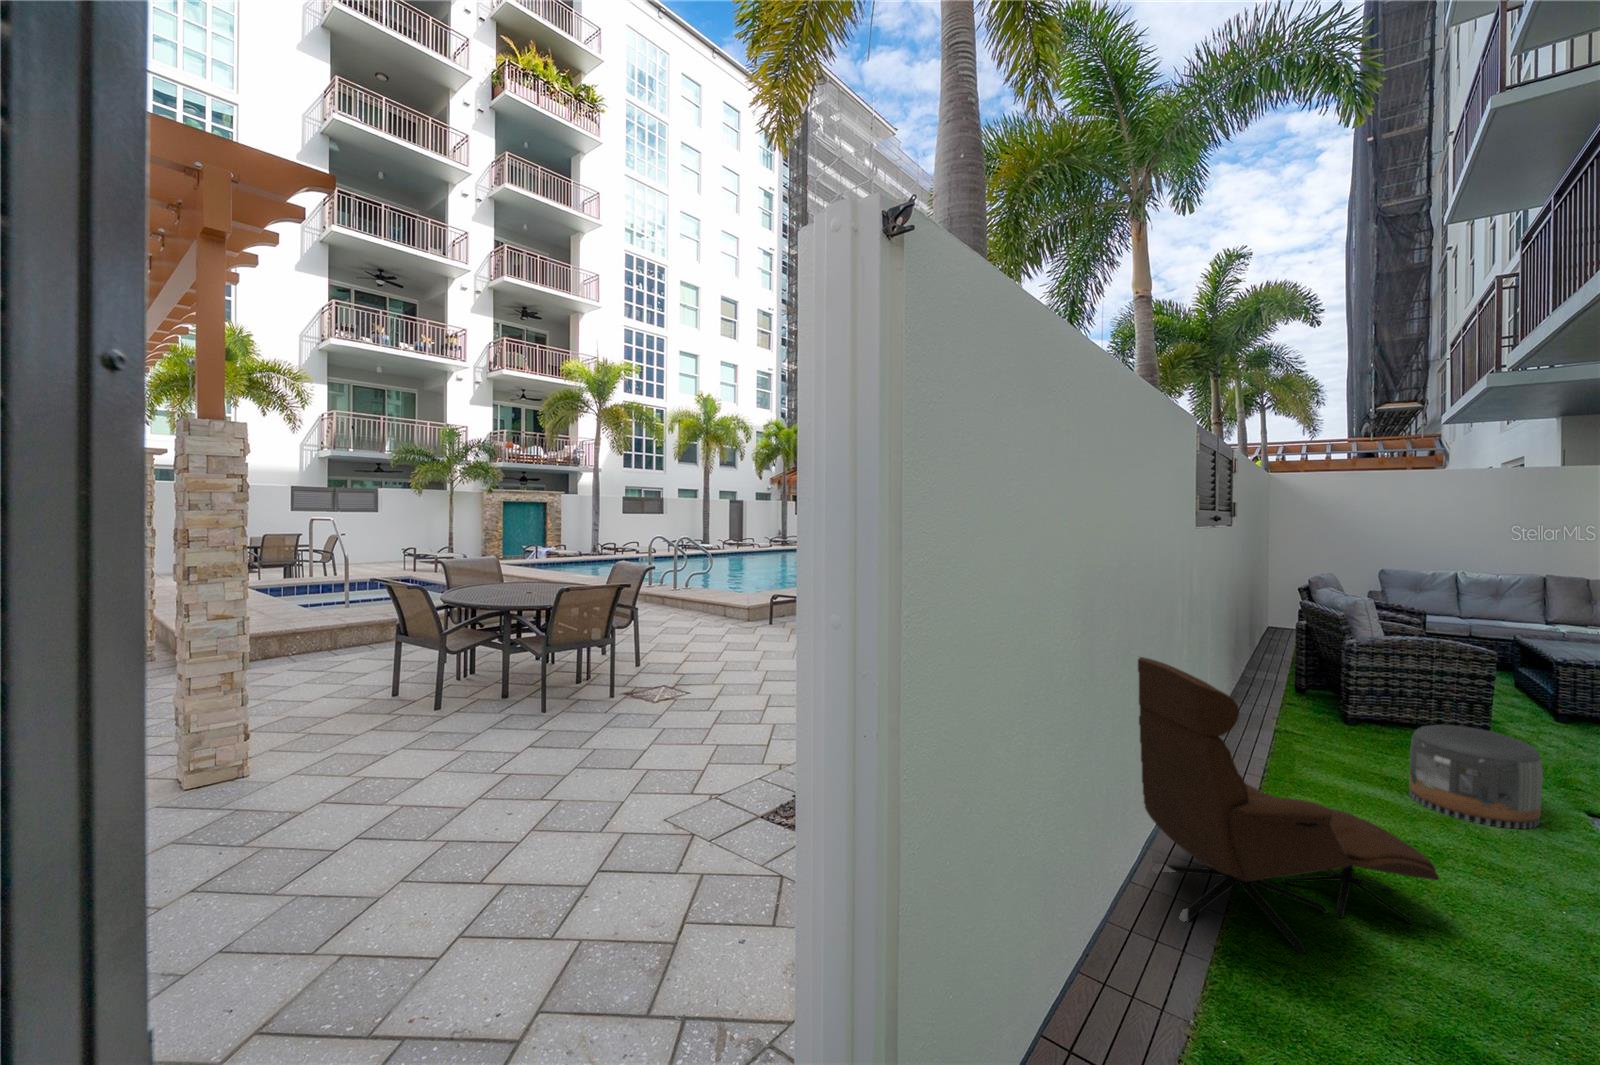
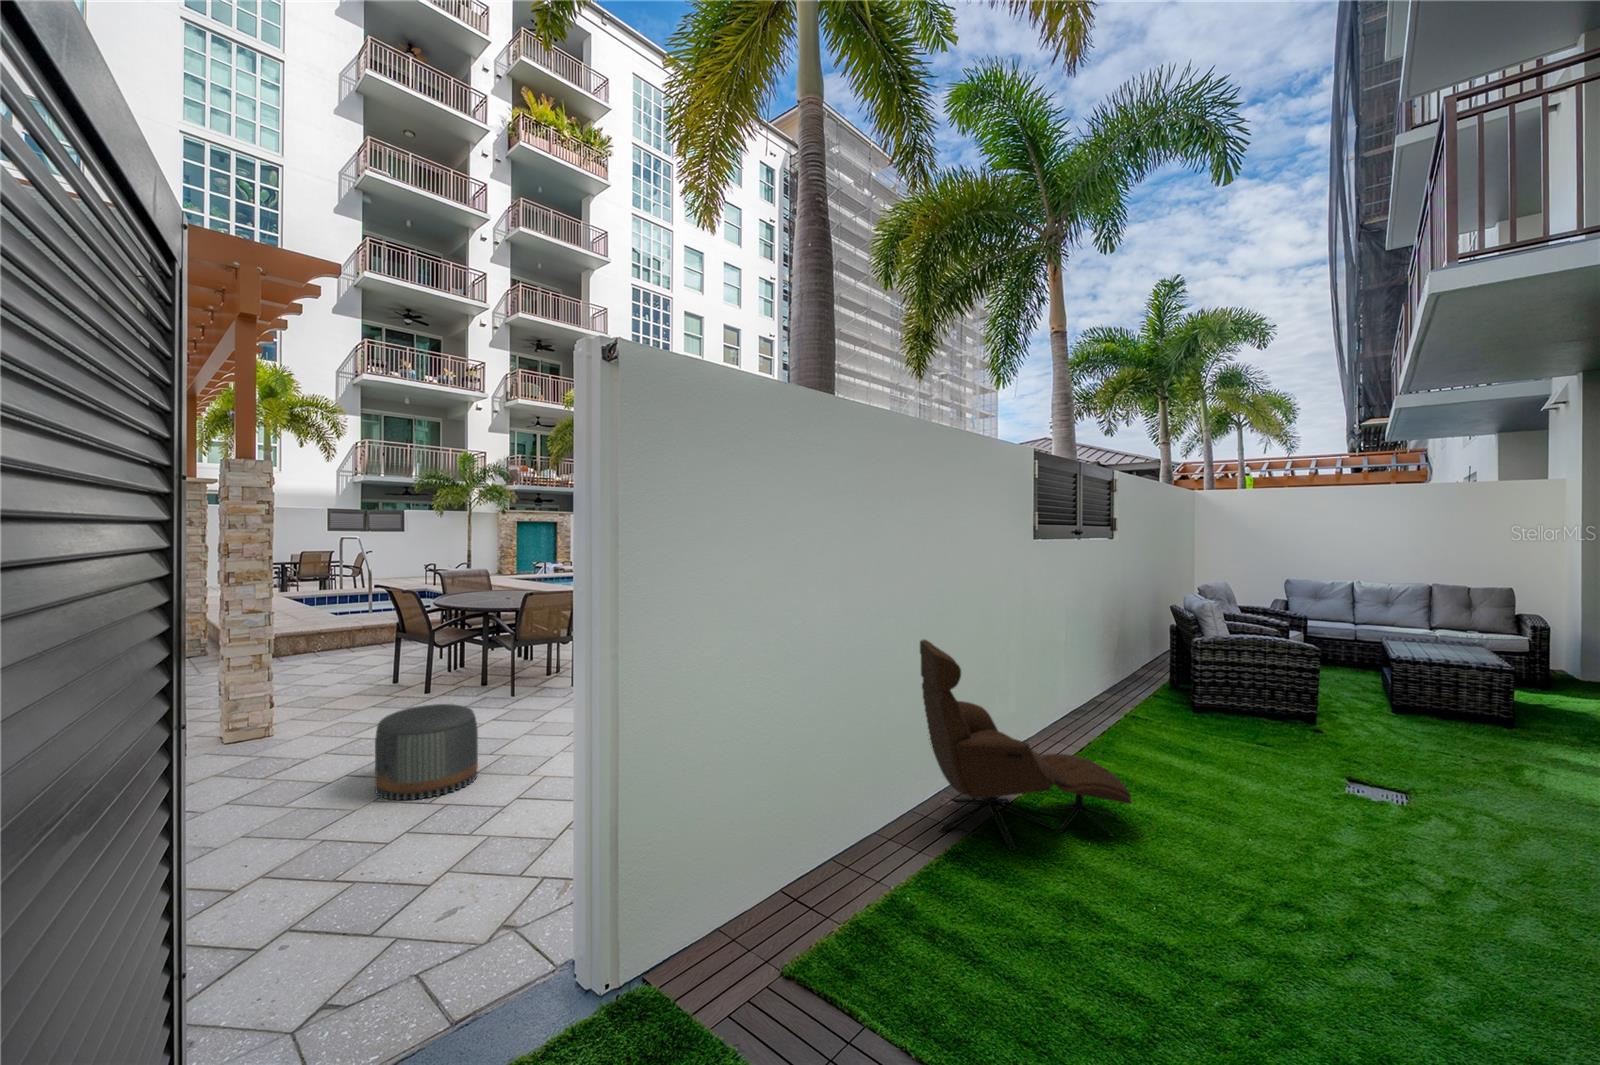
pouf: present [1409,725,1543,829] -> present [375,704,478,800]

